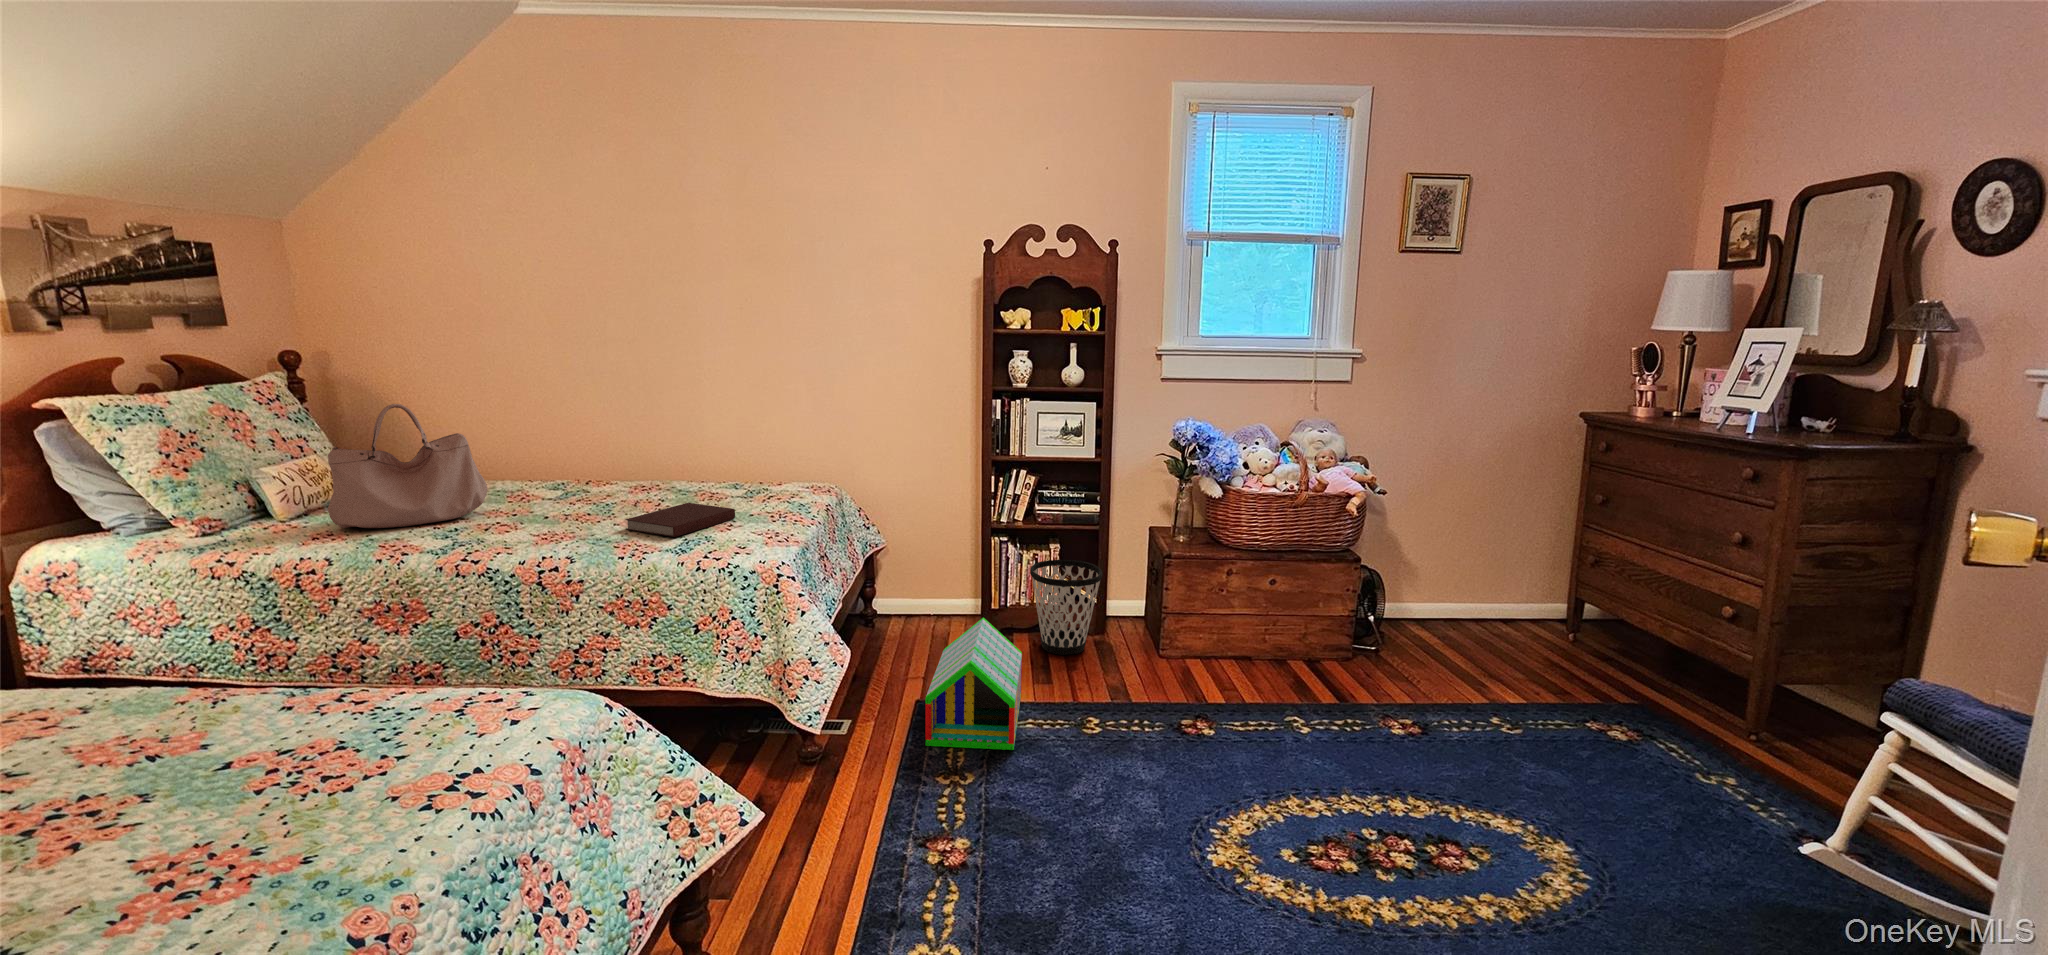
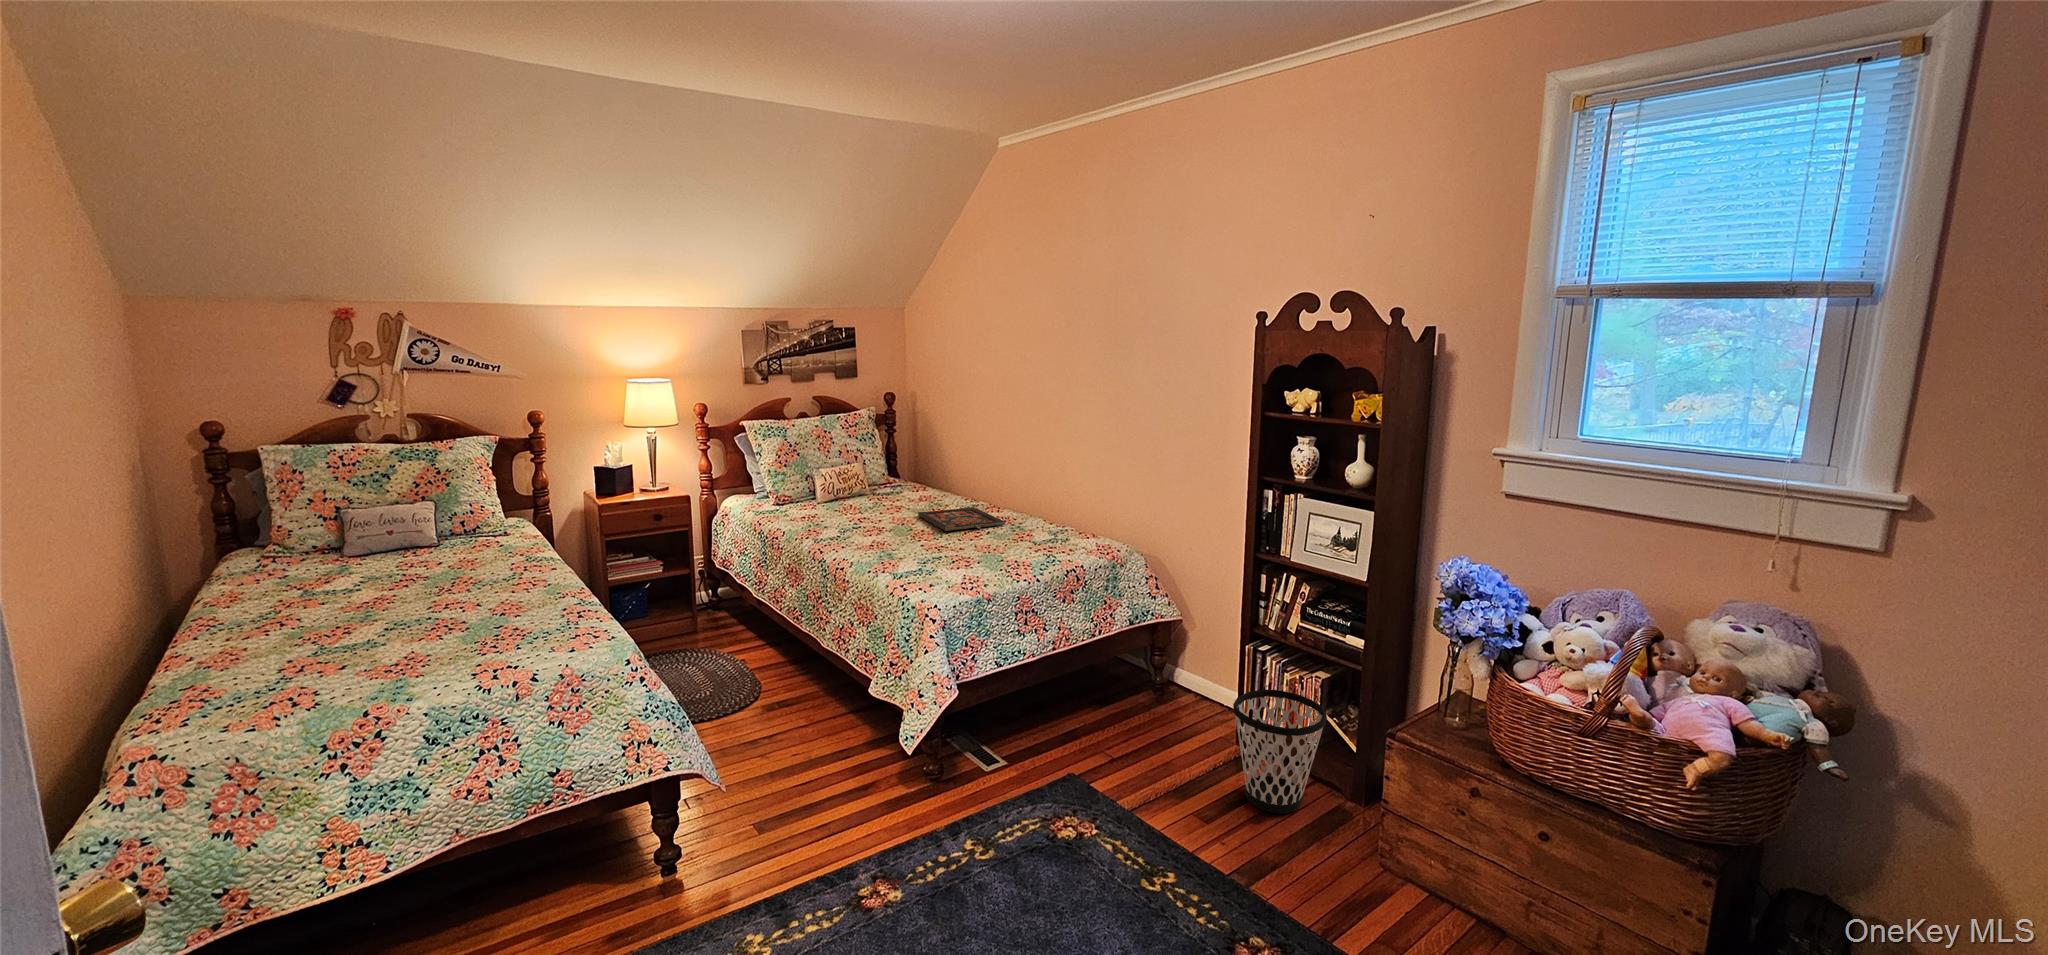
handbag: present [328,404,487,528] -> none [802,440,882,522]
board game: none [527,479,666,502] -> present [918,507,1006,531]
notebook: present [625,503,735,537] -> none [907,542,981,567]
toy house: present [925,618,1022,750] -> none [996,721,1144,860]

